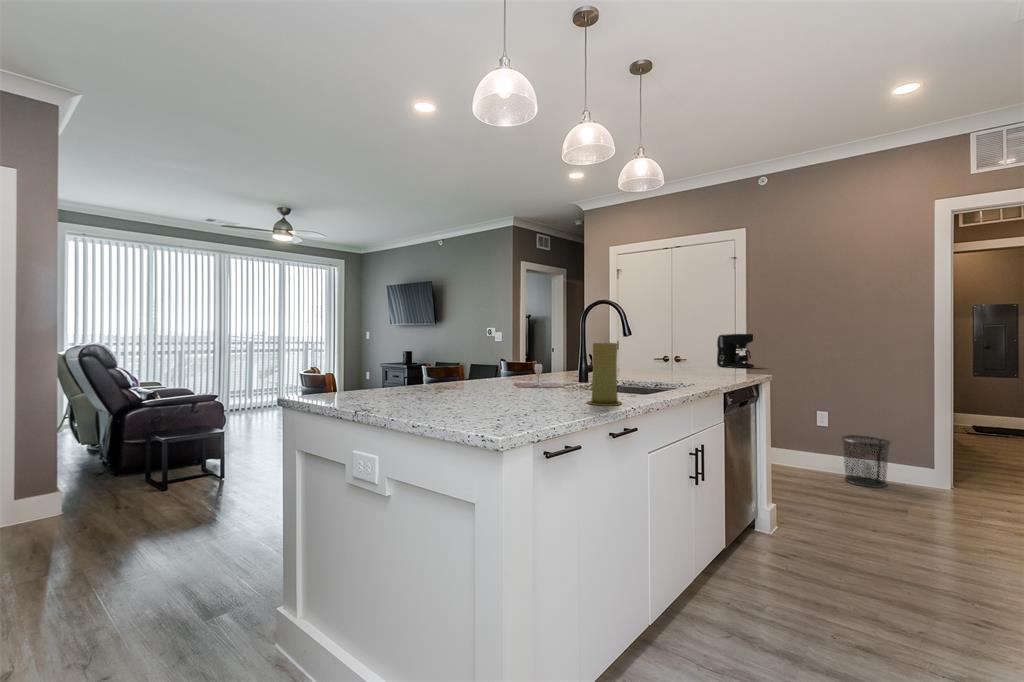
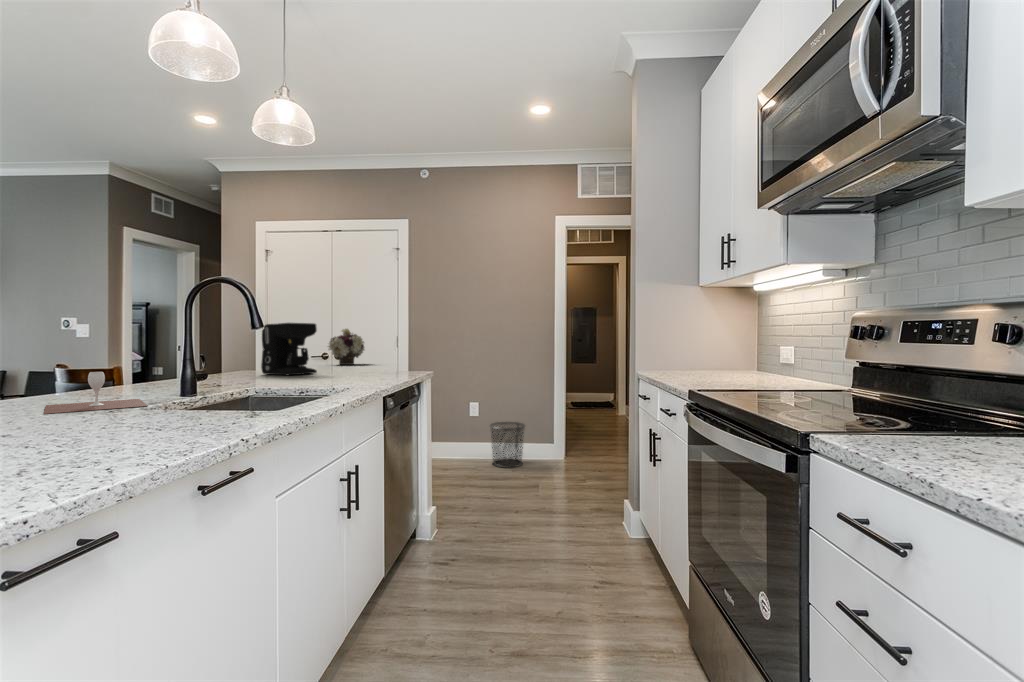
flower arrangement: none [667,334,702,367] -> present [328,329,364,365]
coffee maker: present [717,334,754,368] -> present [261,323,317,375]
candle: present [587,343,622,405] -> none [153,336,222,441]

